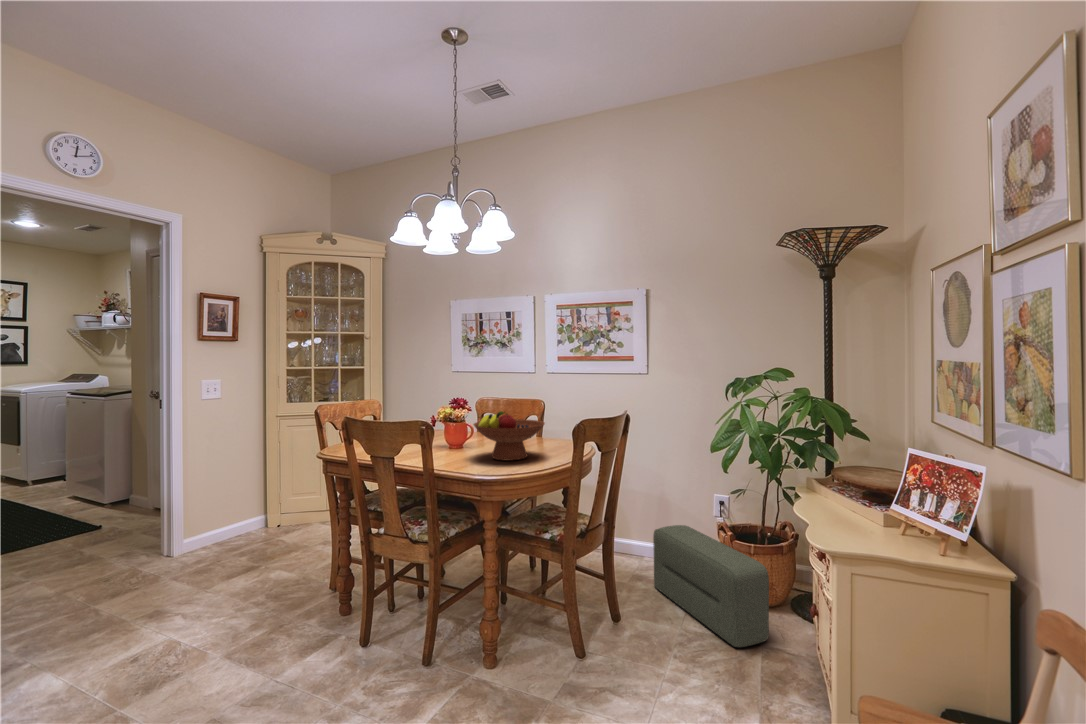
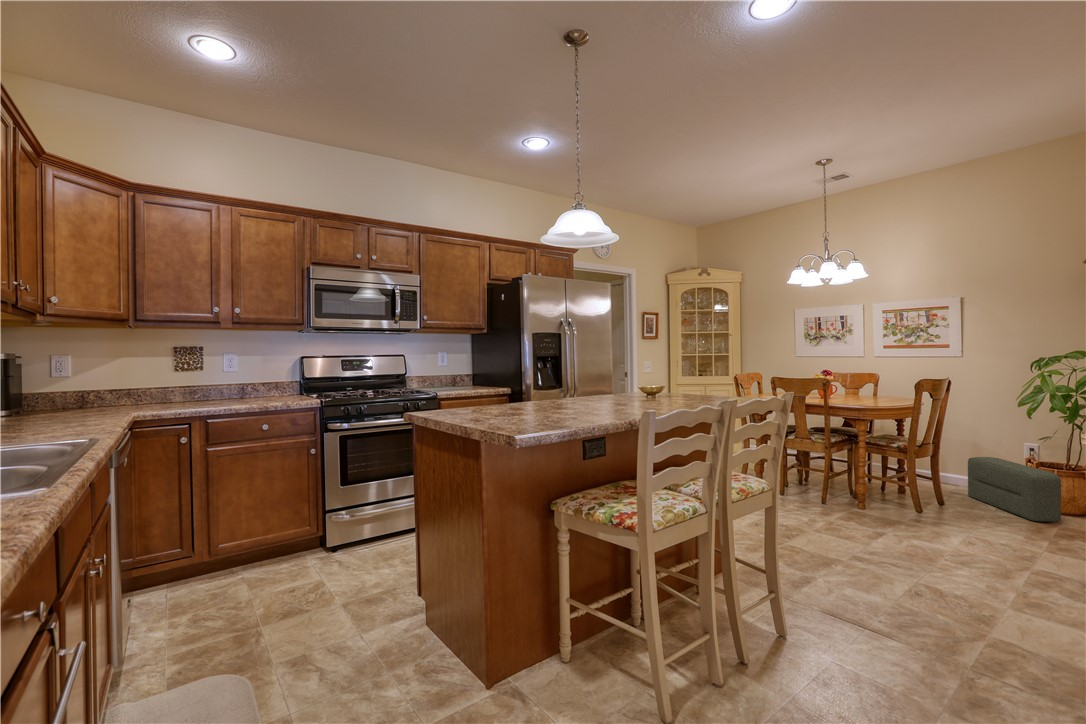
fruit bowl: present [474,411,545,461] -> none [844,377,892,404]

